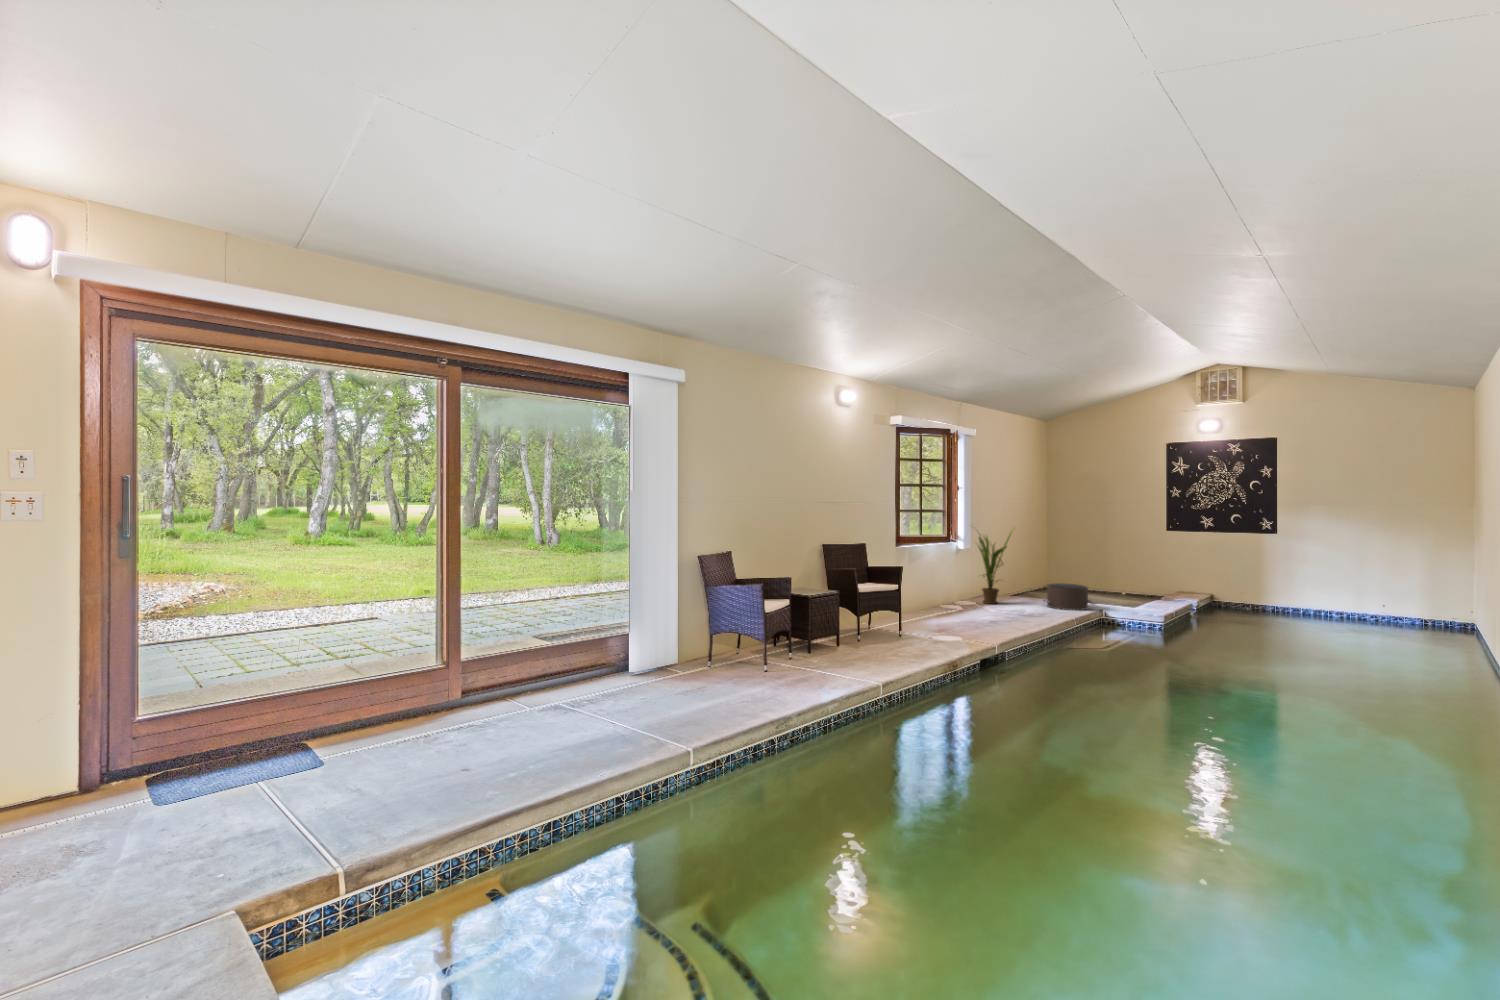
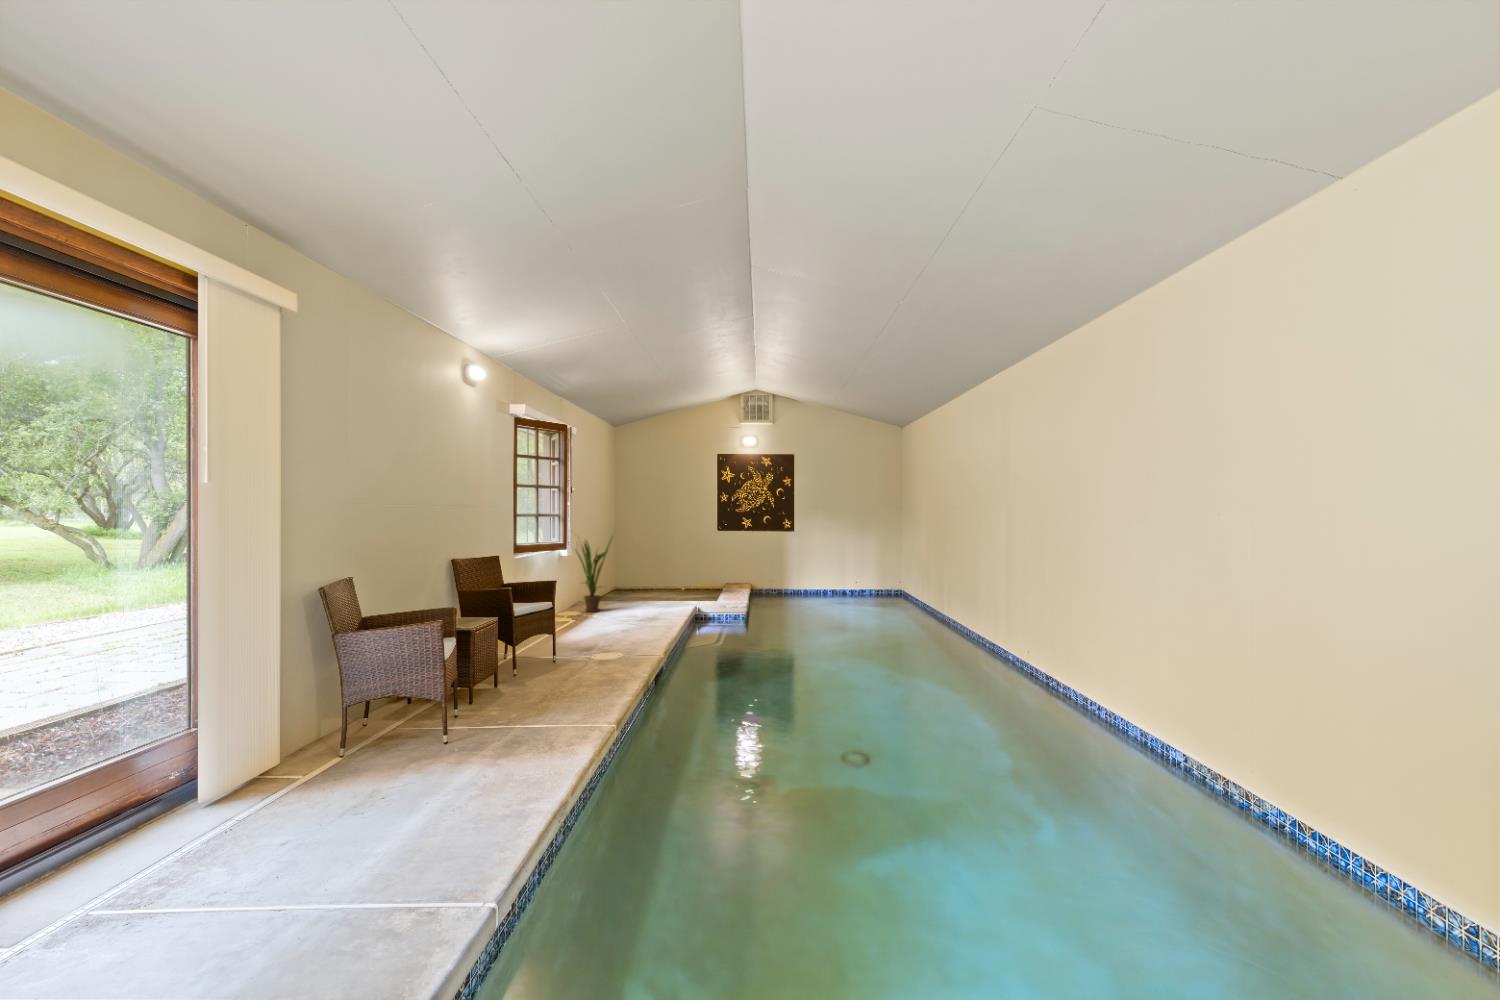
pouf: present [1043,583,1095,610] -> none [639,584,689,610]

